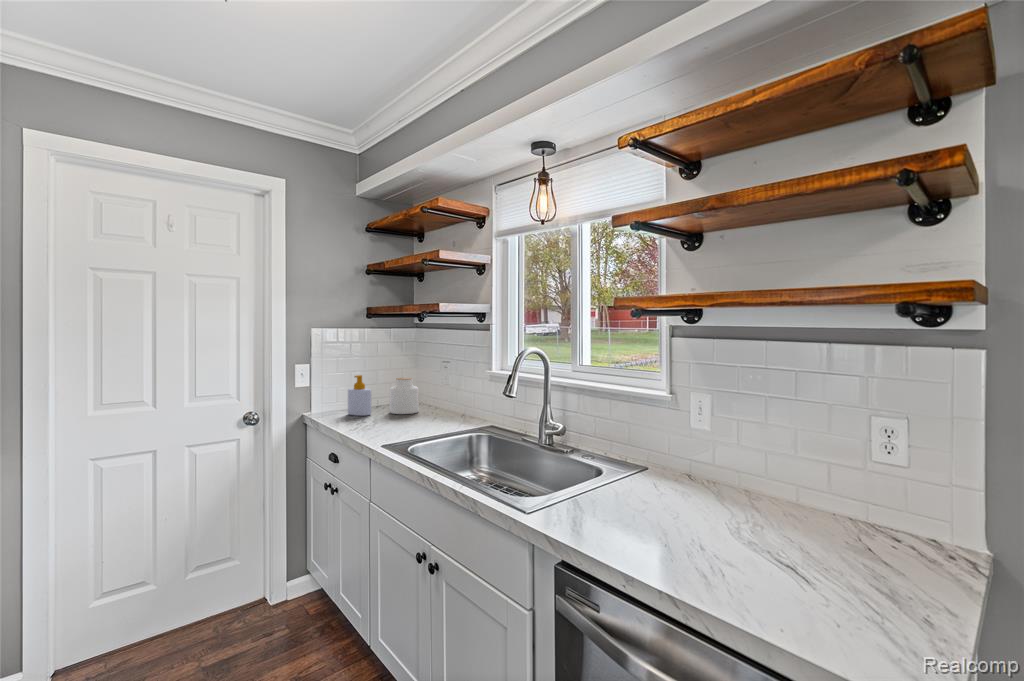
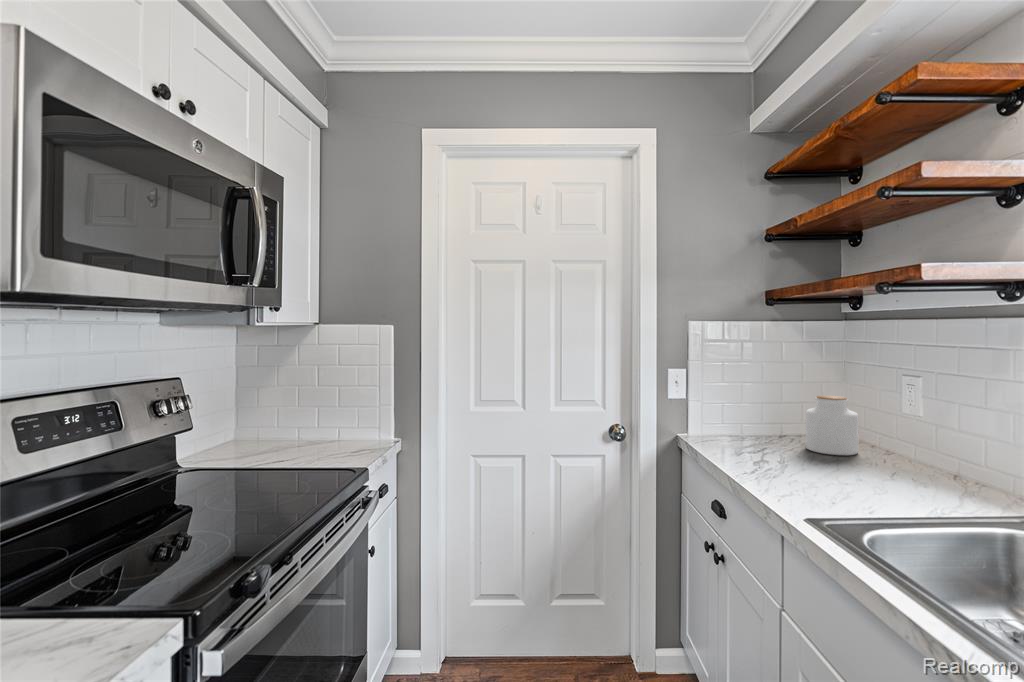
soap bottle: present [348,375,371,416] -> none [738,388,775,448]

